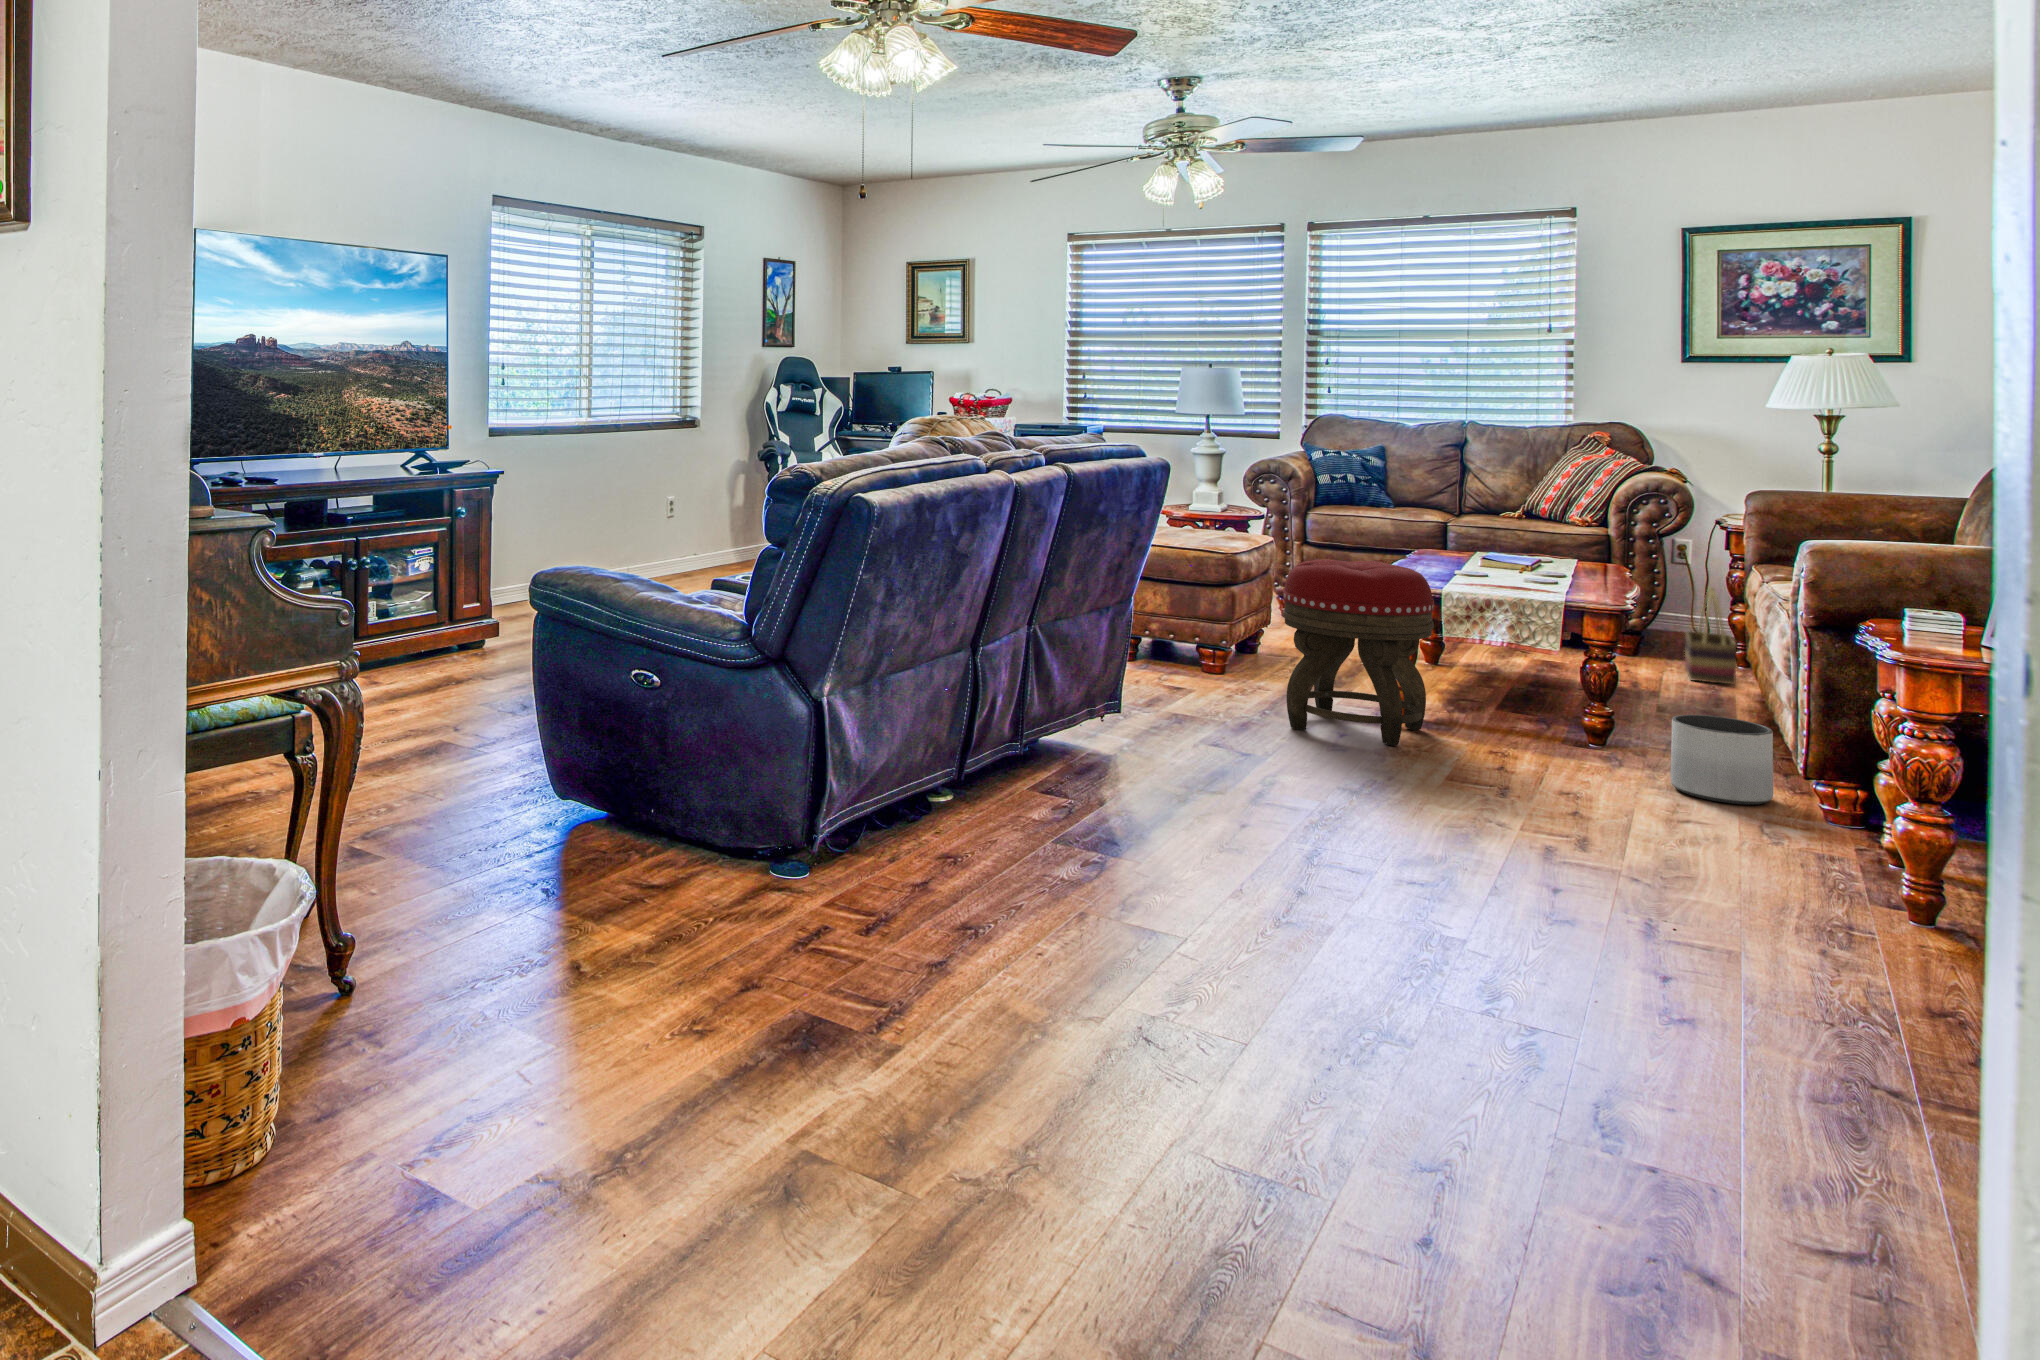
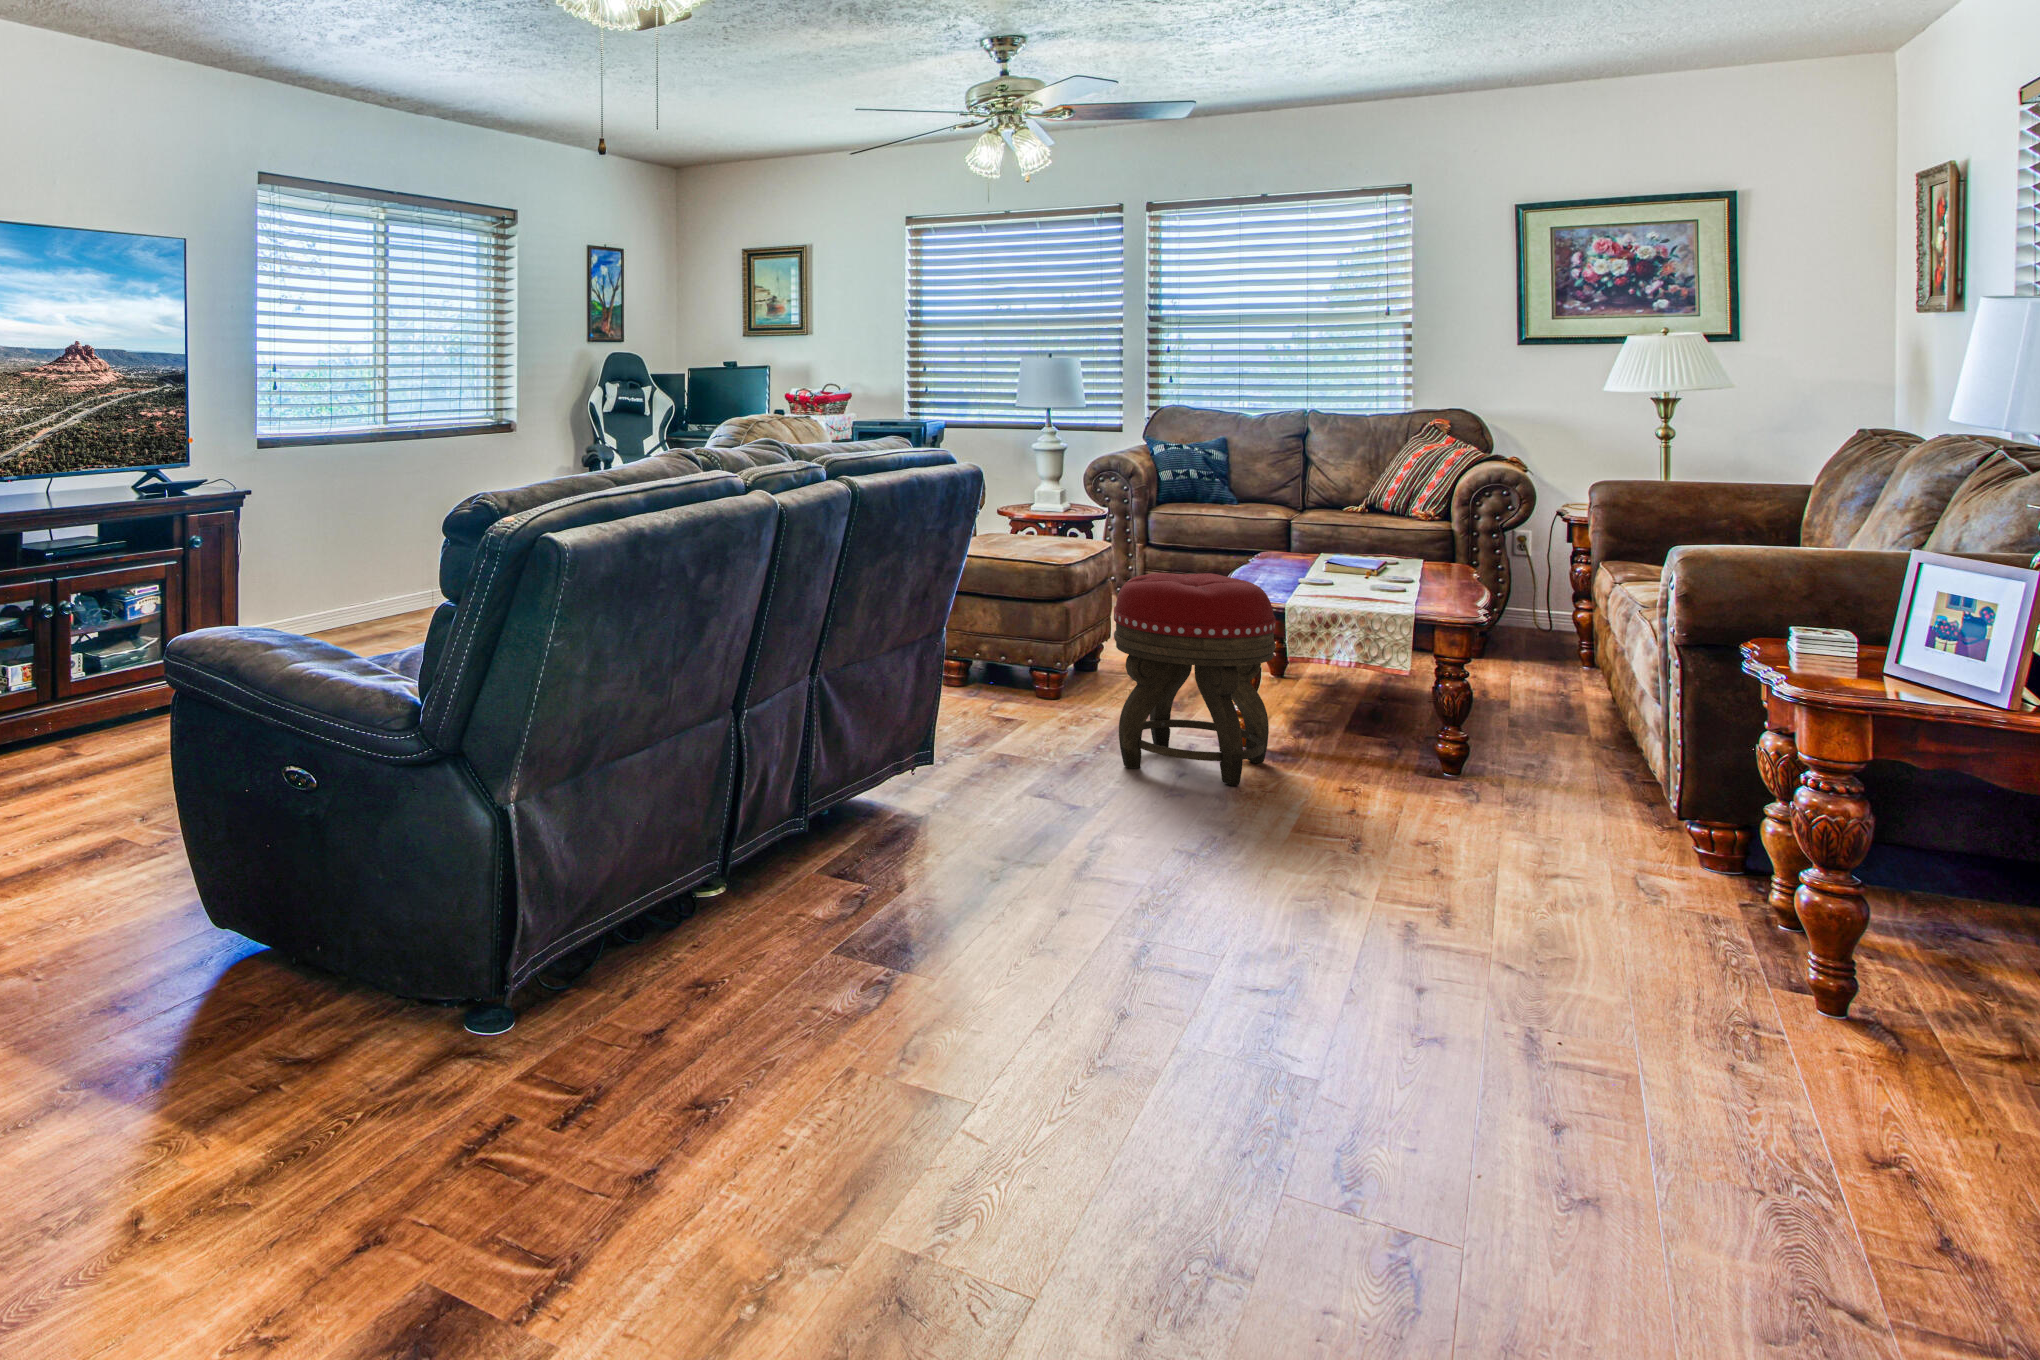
basket: present [1685,587,1737,684] -> none [1529,584,1584,689]
planter: present [1671,715,1773,805] -> none [1532,744,1642,849]

